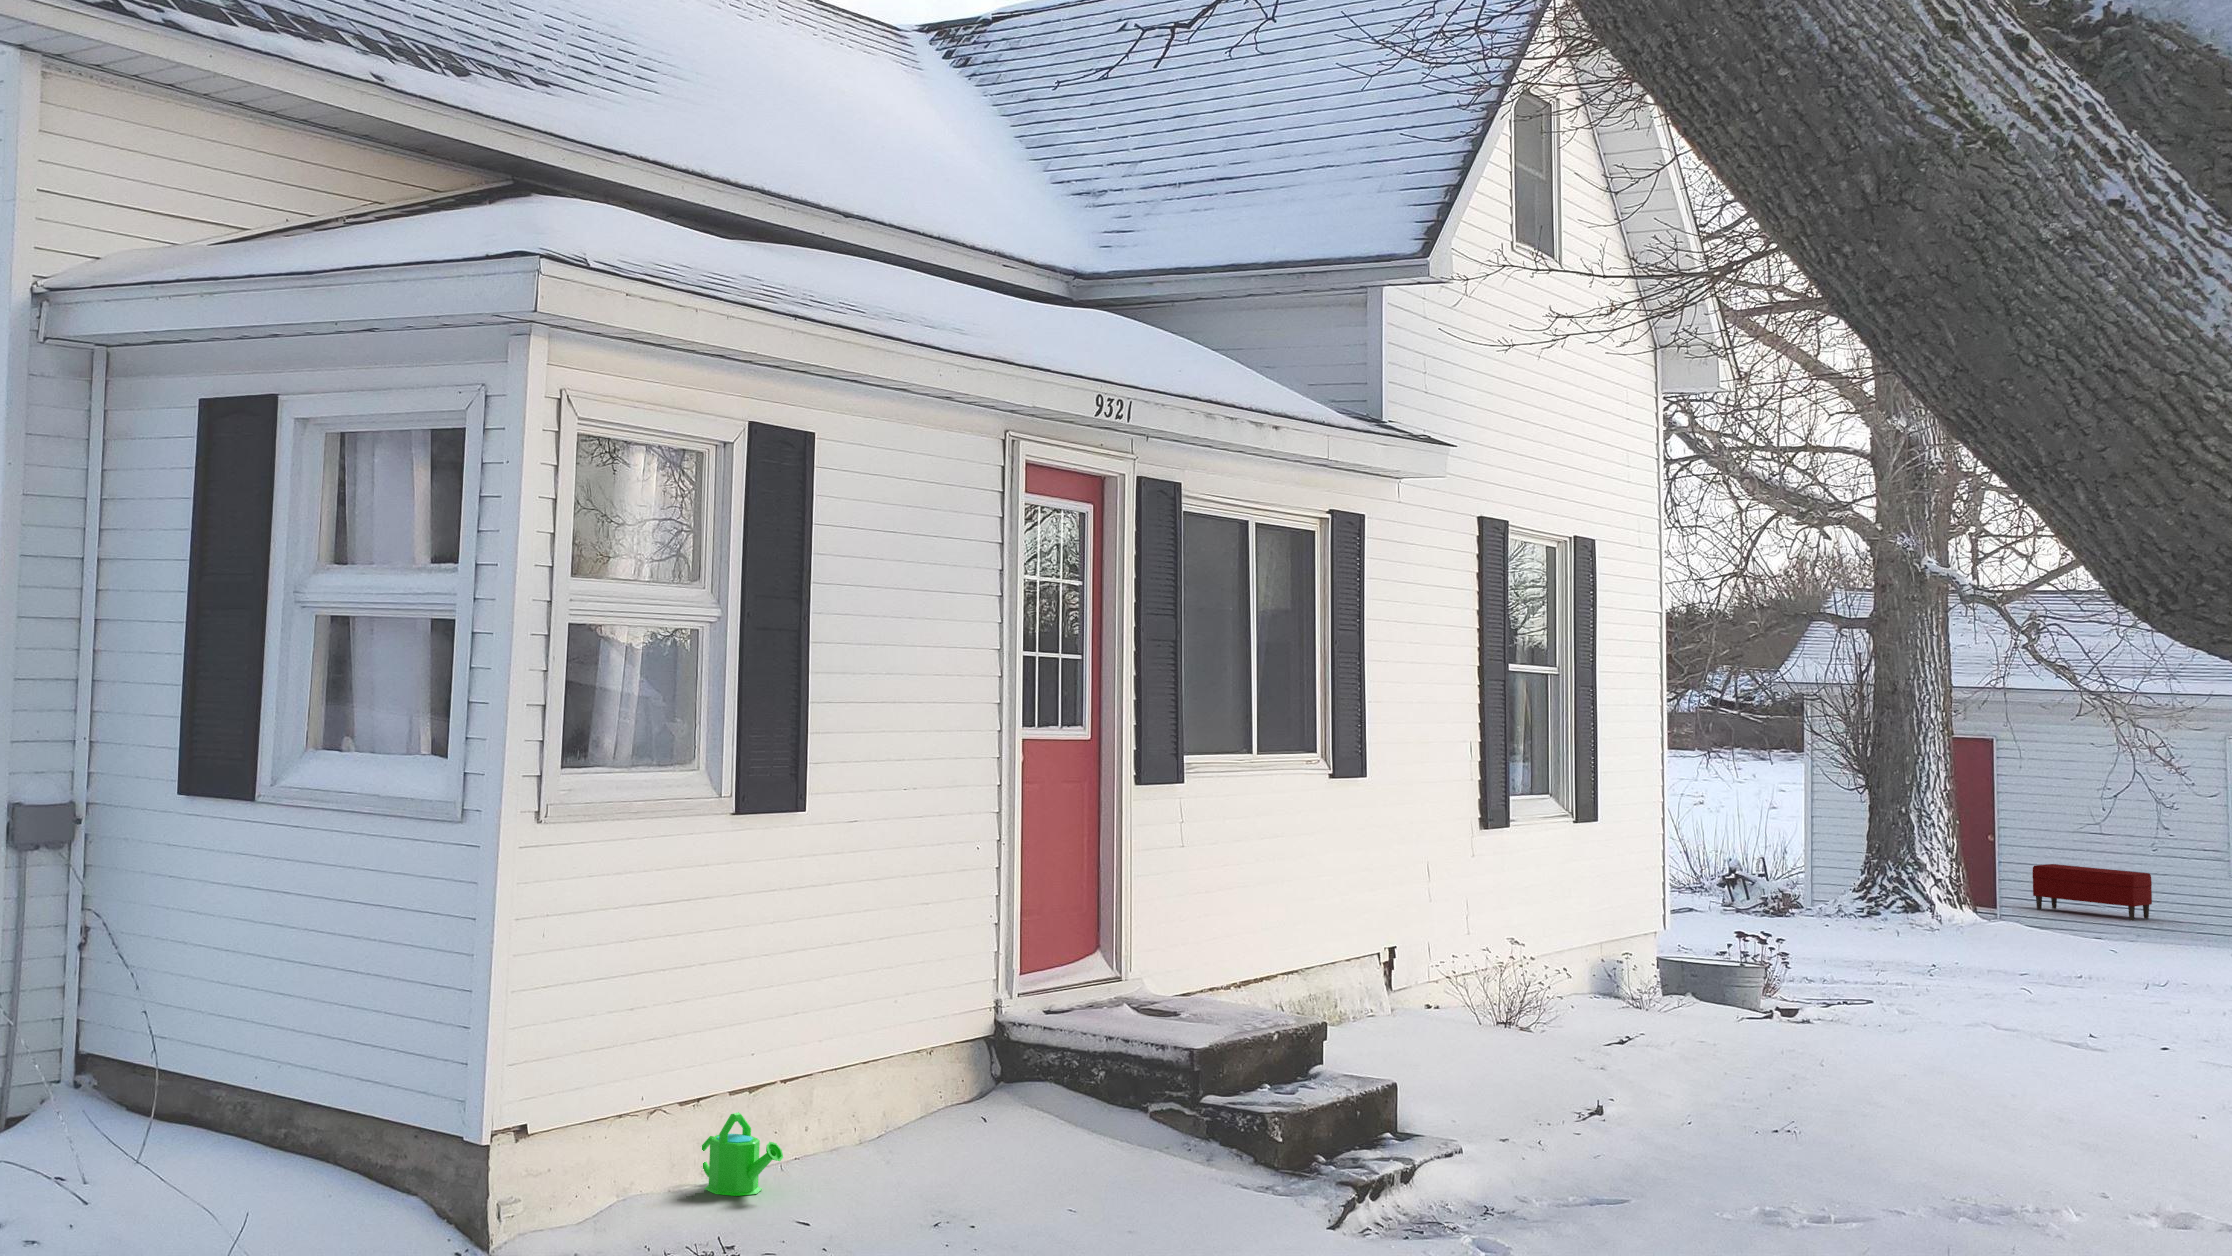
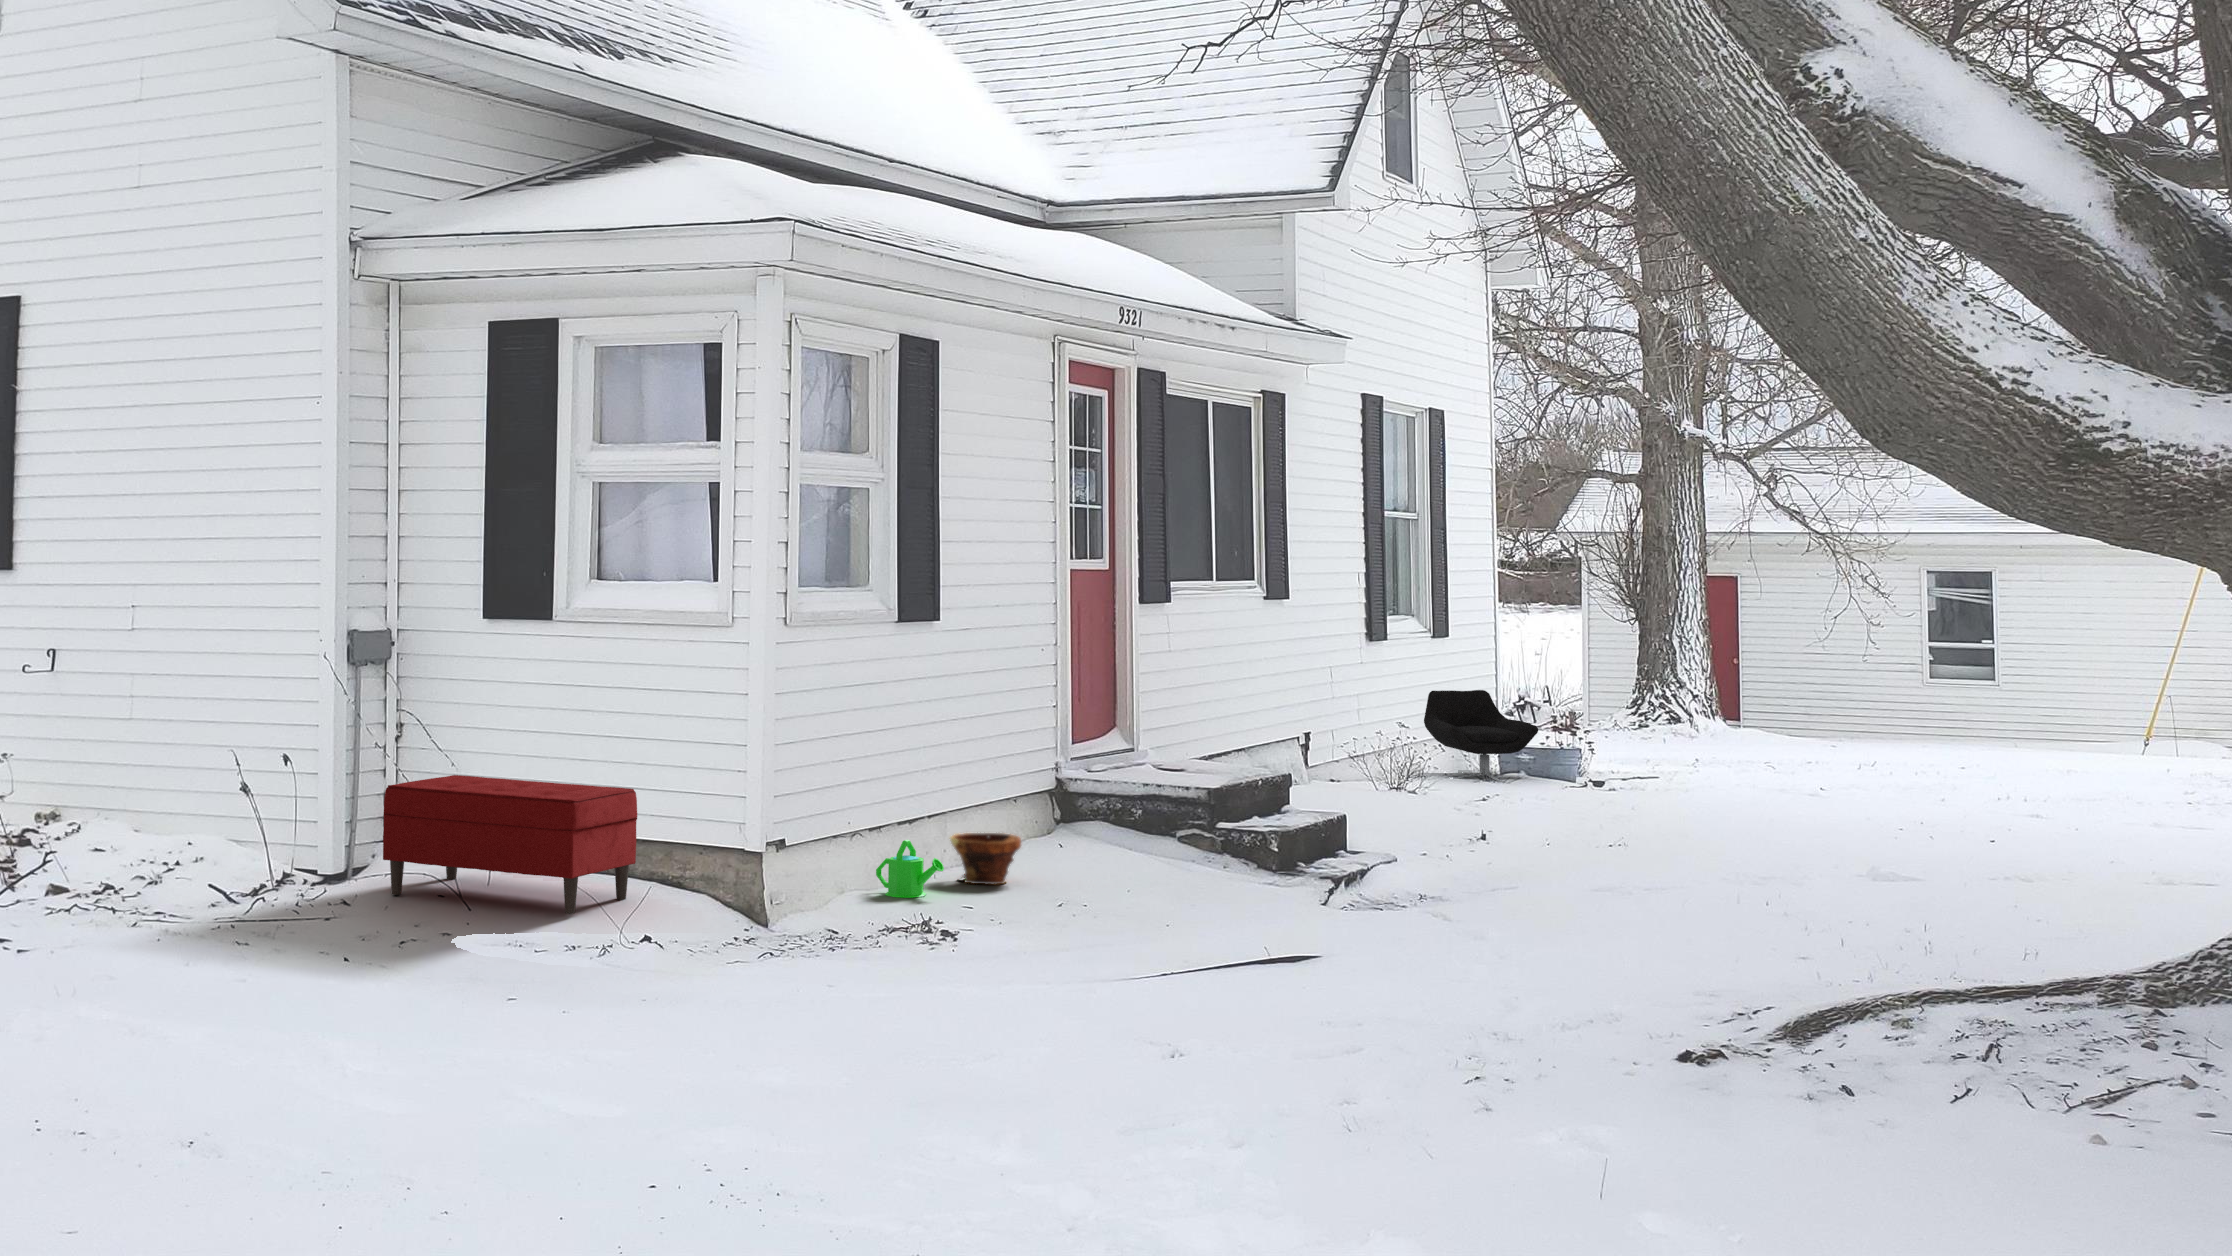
bench: present [2032,864,2152,921] -> present [383,775,637,914]
lounge chair: none [1558,890,1709,1016] -> present [1424,690,1539,783]
planter: none [812,1098,911,1176] -> present [950,833,1021,885]

